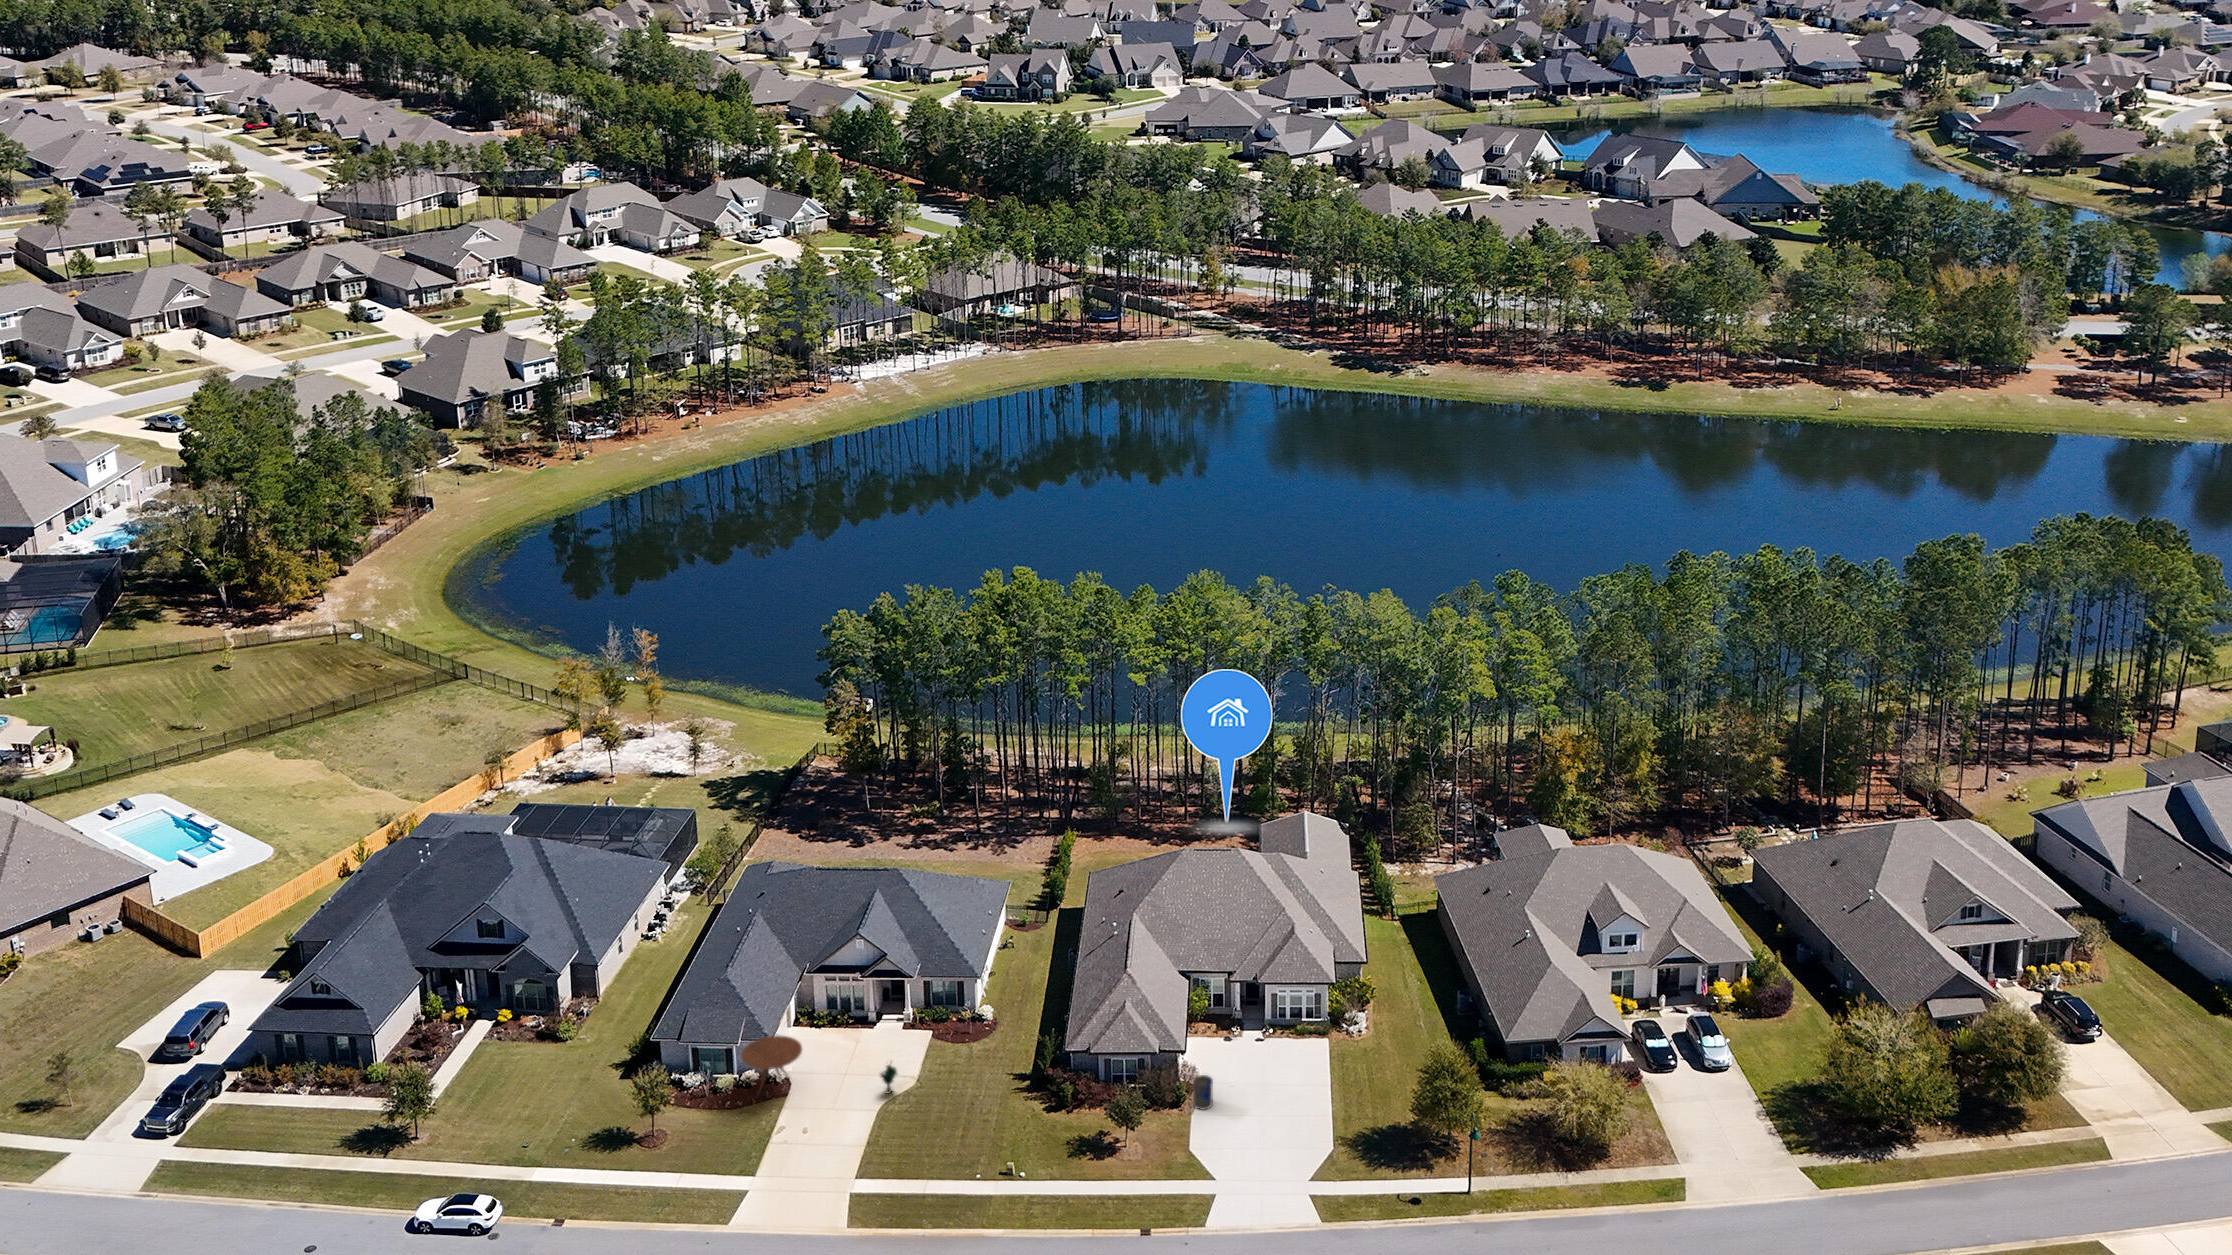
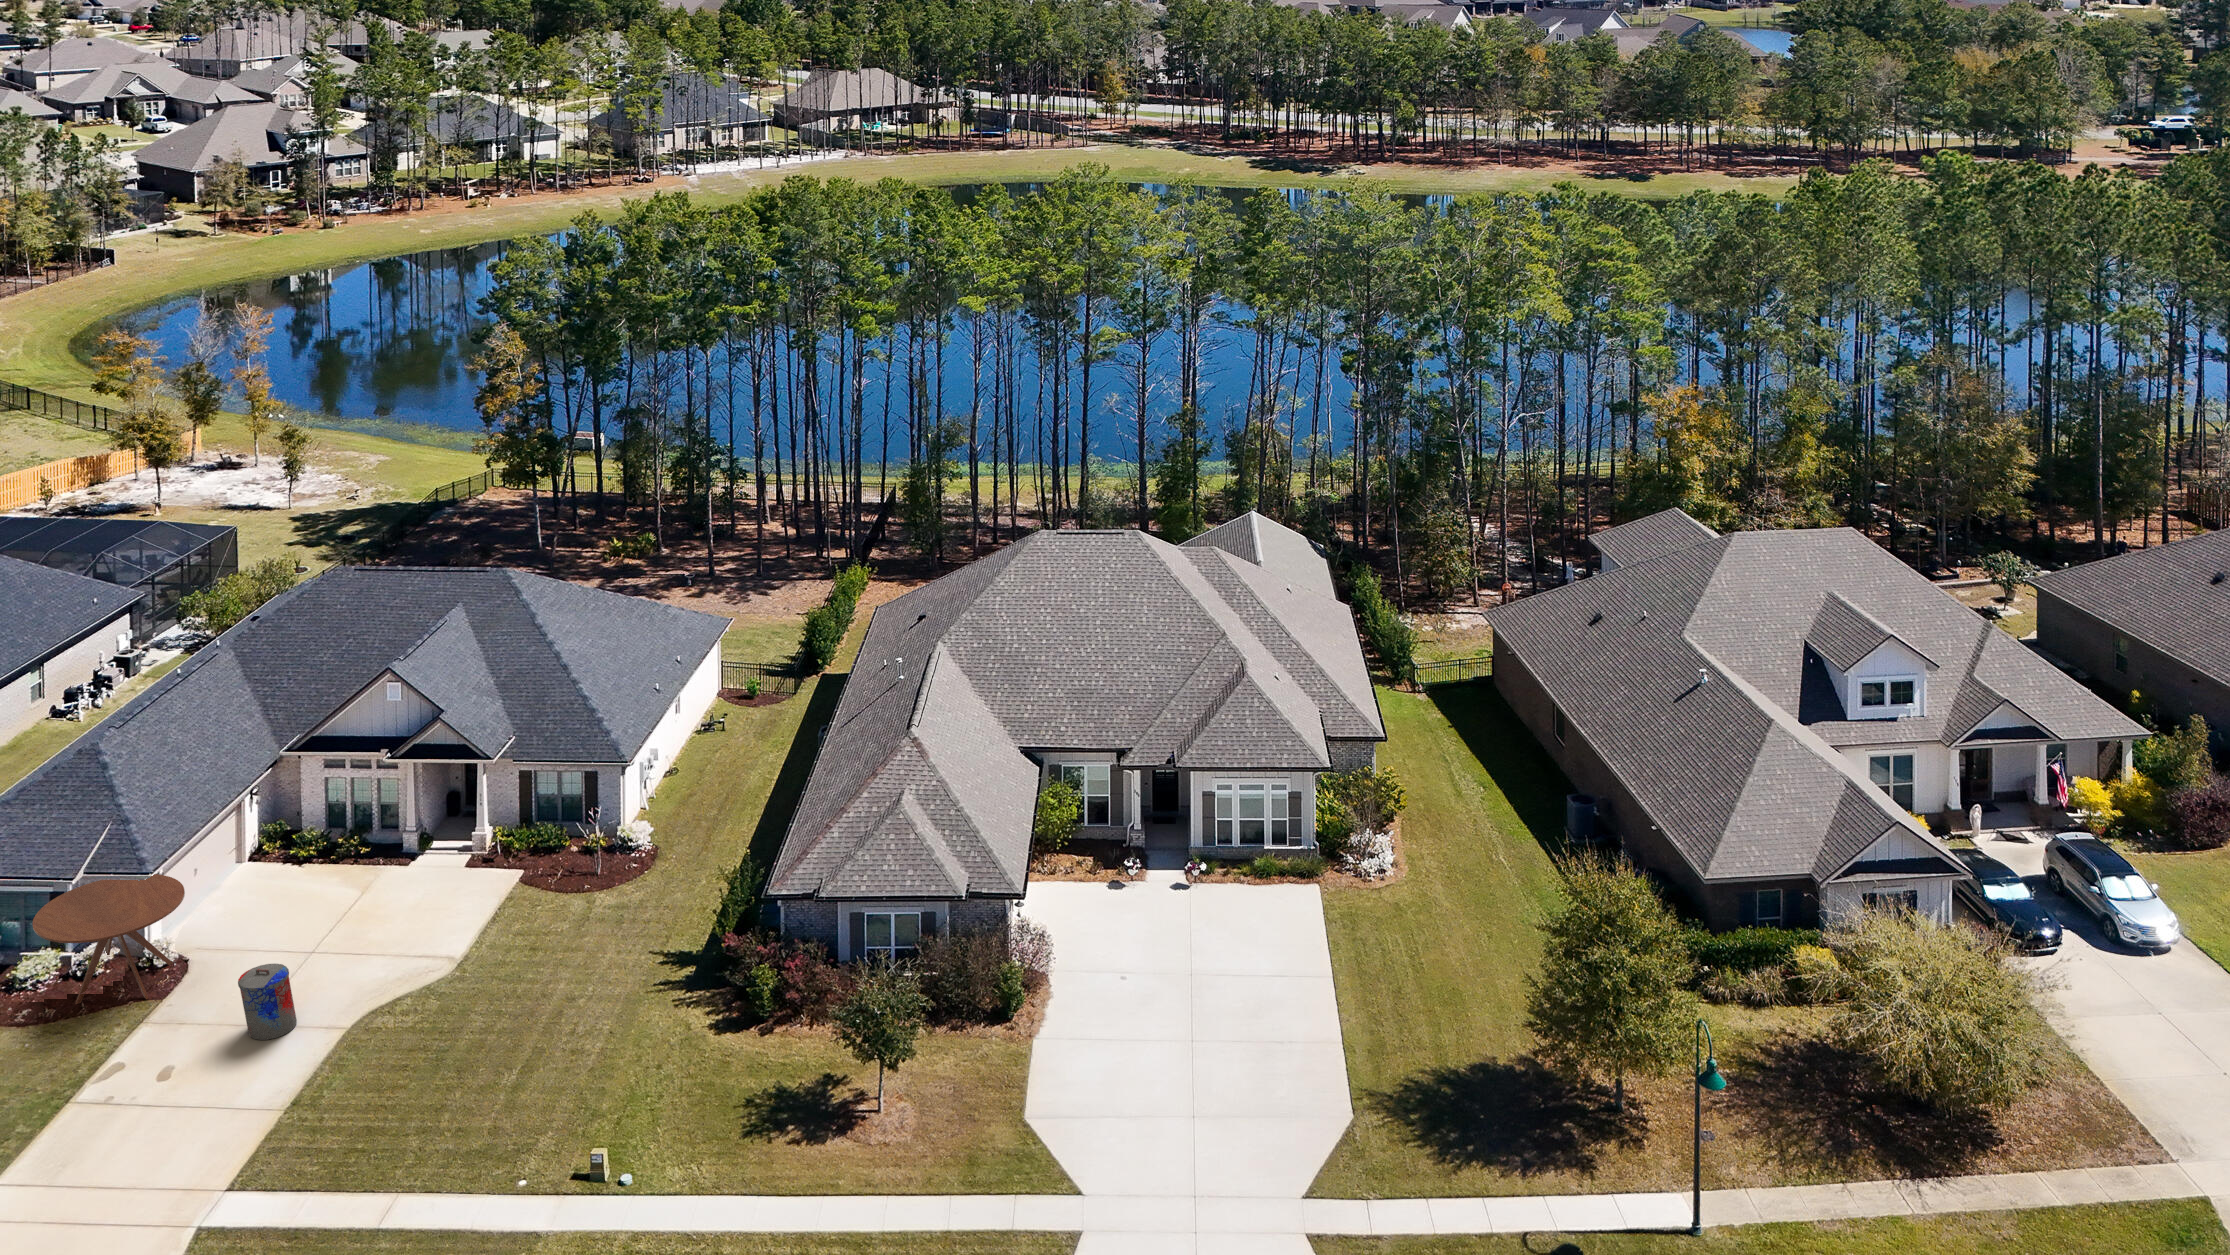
decorative plant: present [881,1065,898,1093] -> none [346,923,394,994]
trash can: present [1193,1075,1213,1110] -> present [238,964,297,1040]

